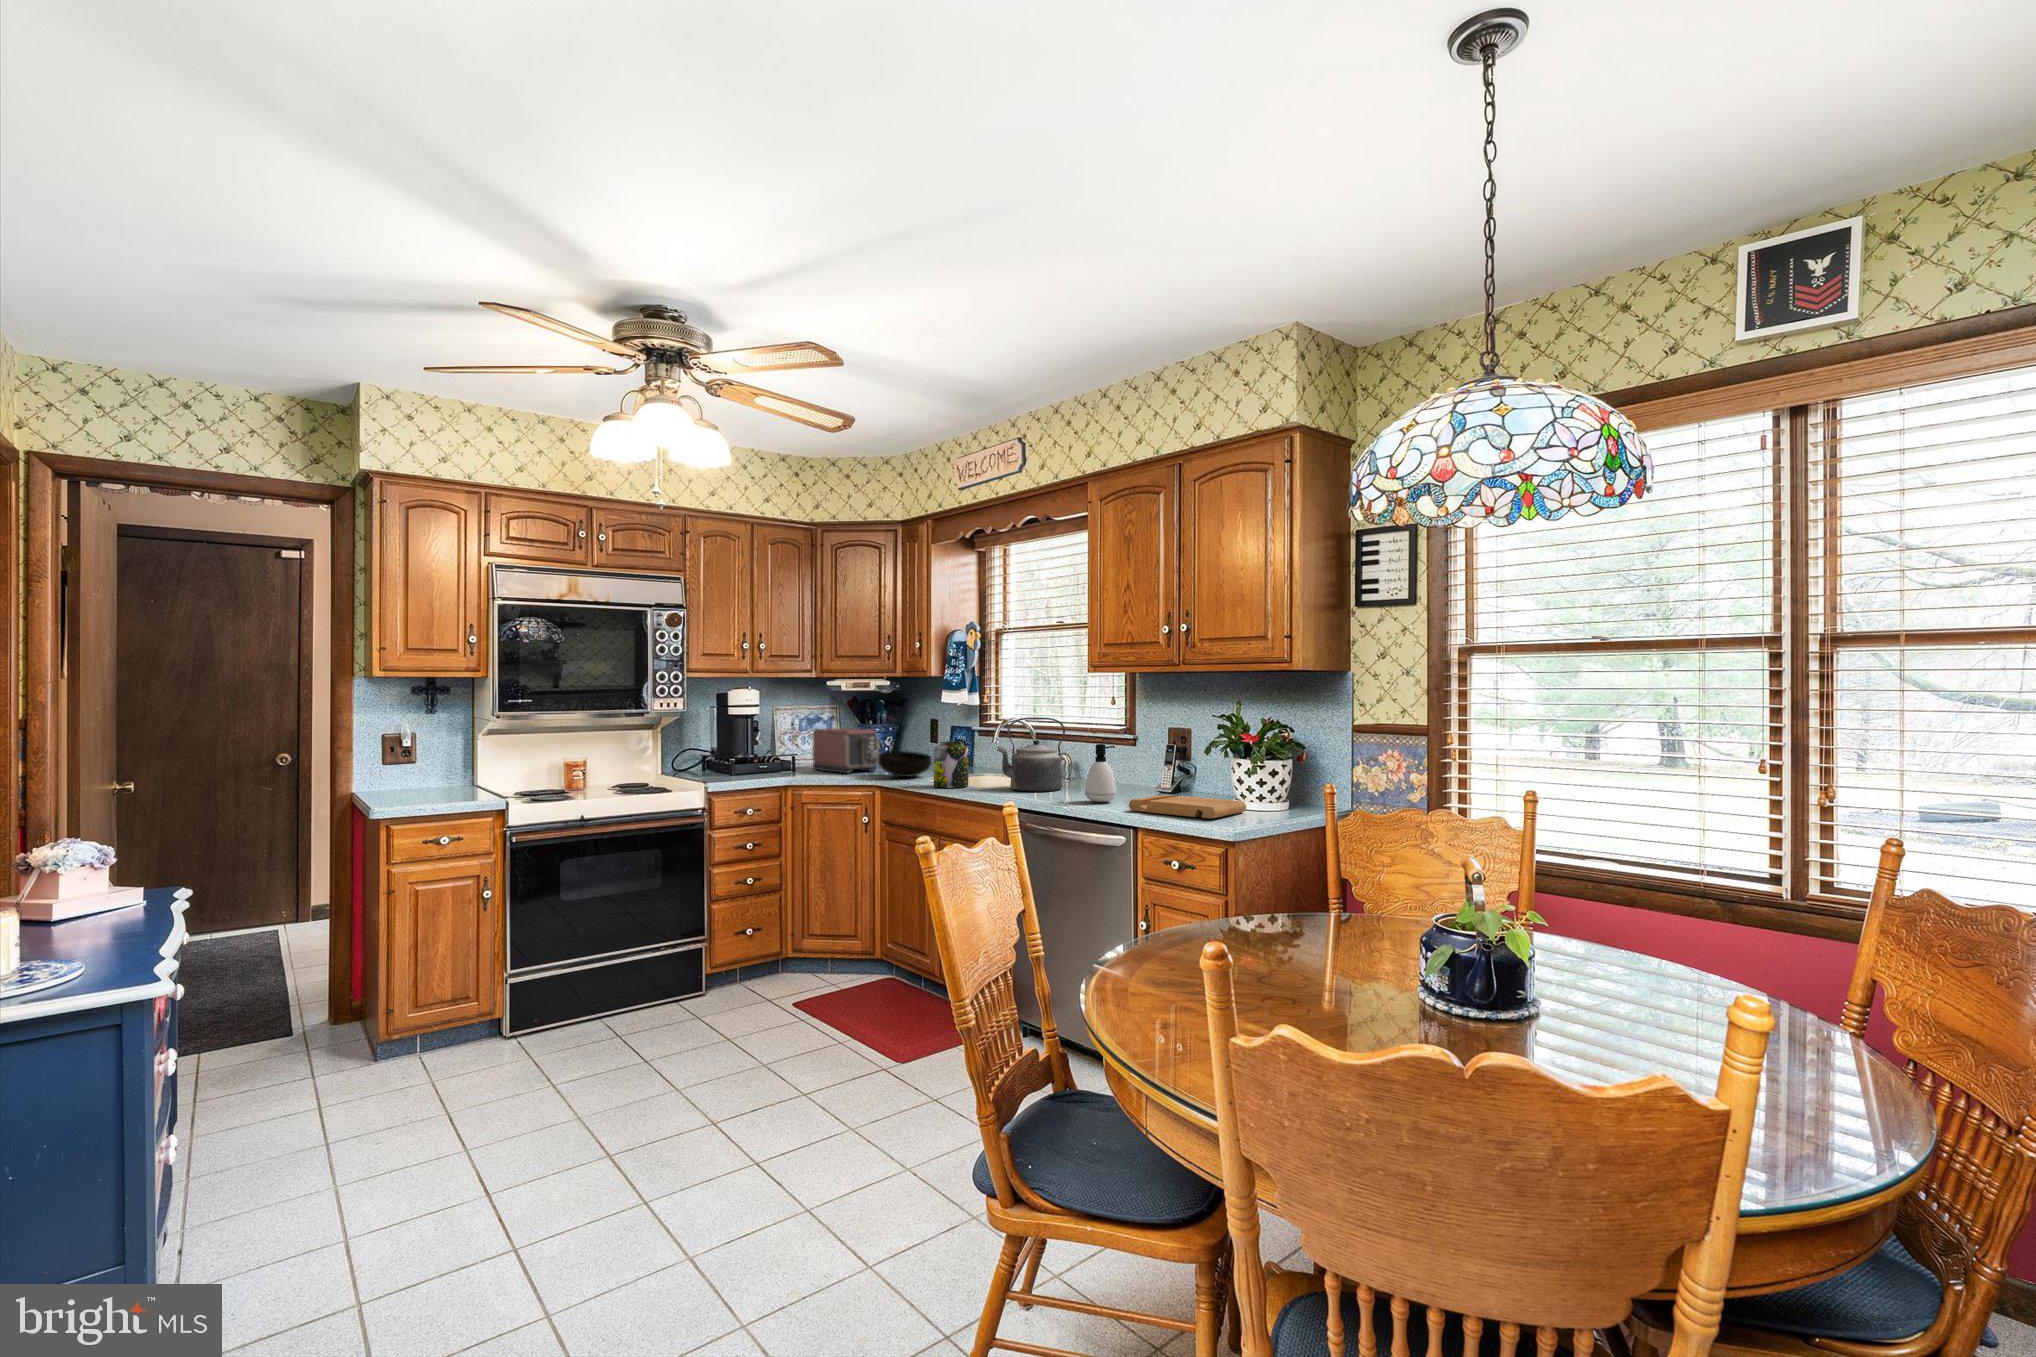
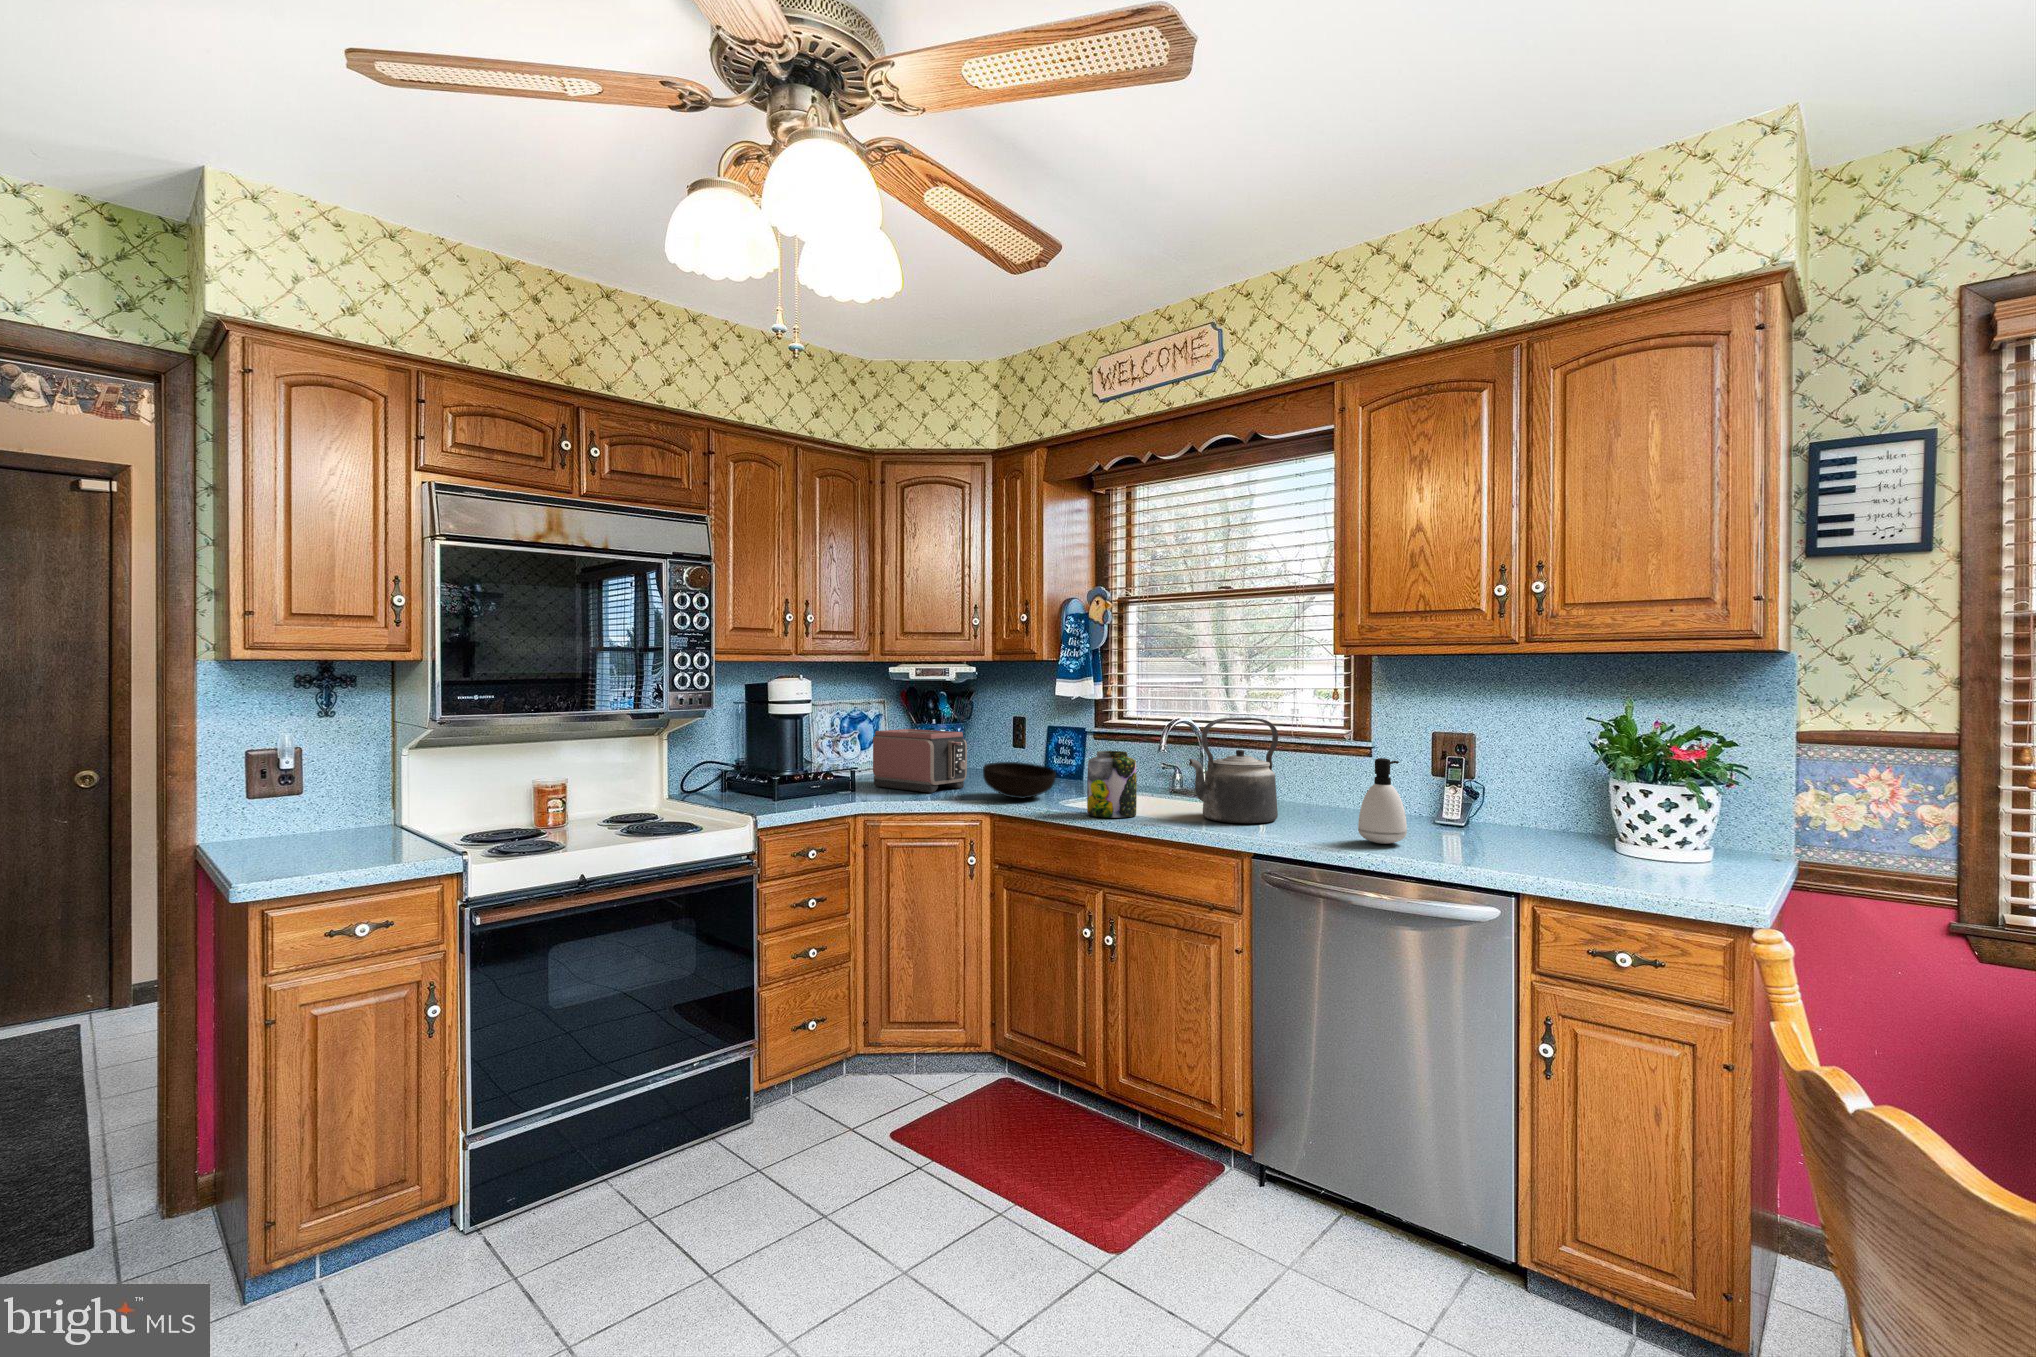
cutting board: present [1129,795,1246,819] -> none [1463,833,1643,878]

